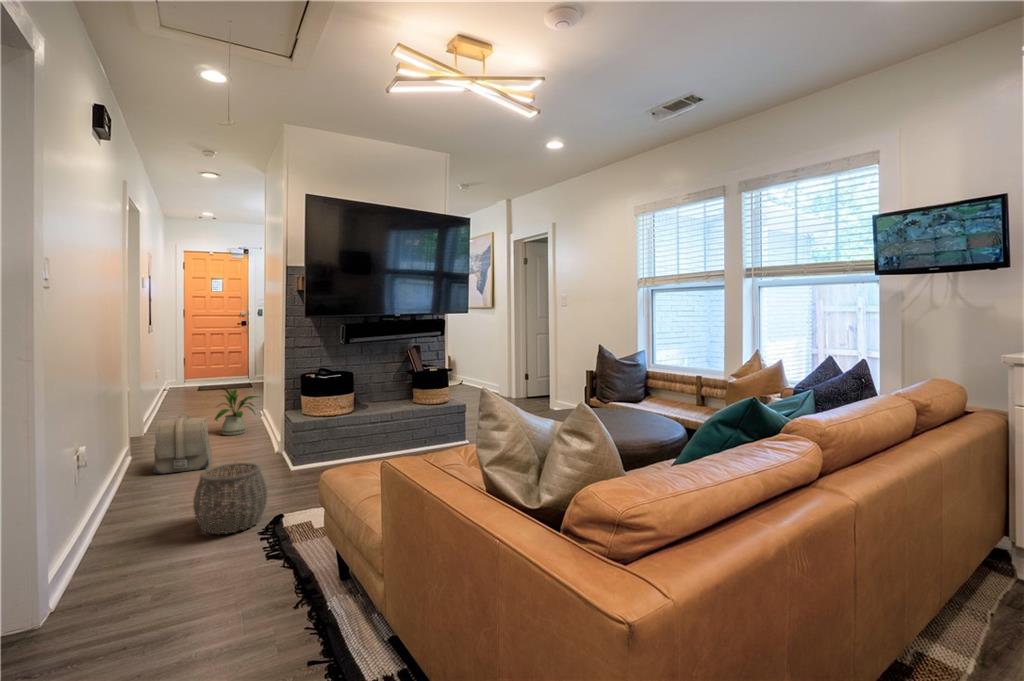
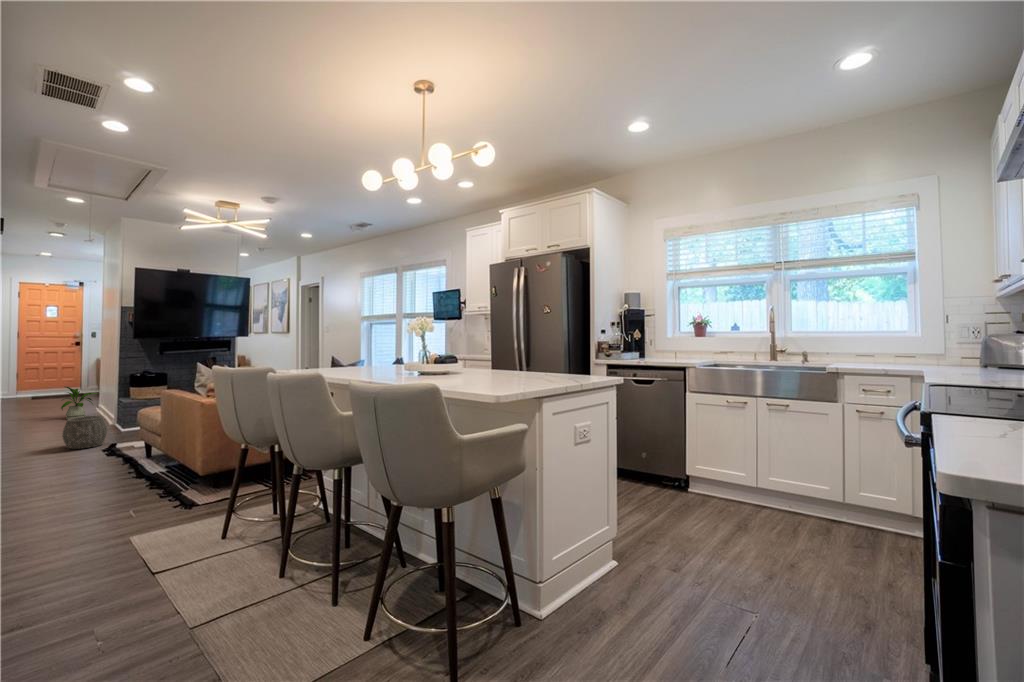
backpack: present [153,413,212,474] -> none [21,399,63,436]

